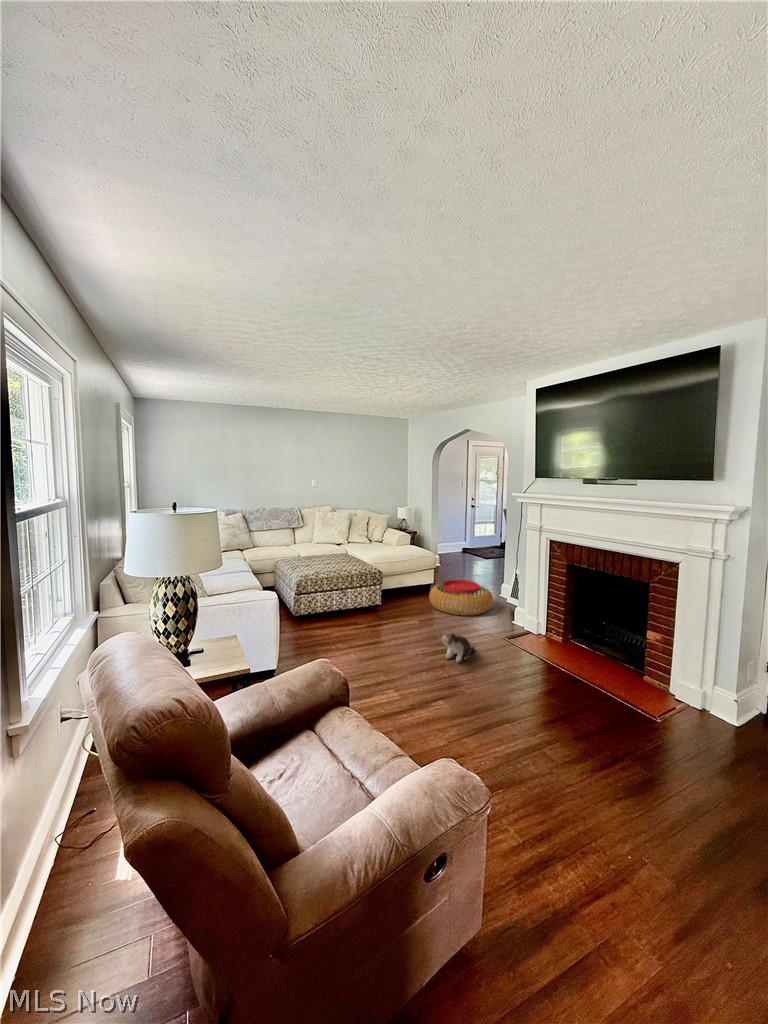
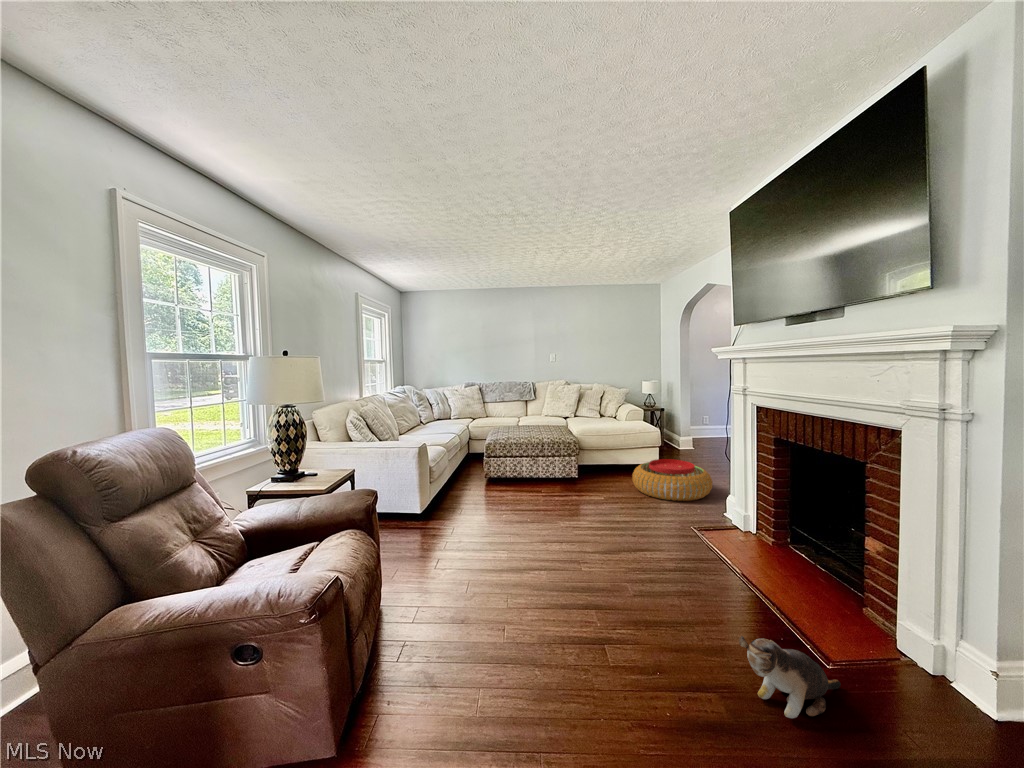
plush toy: present [439,631,475,662] -> present [739,636,841,718]

